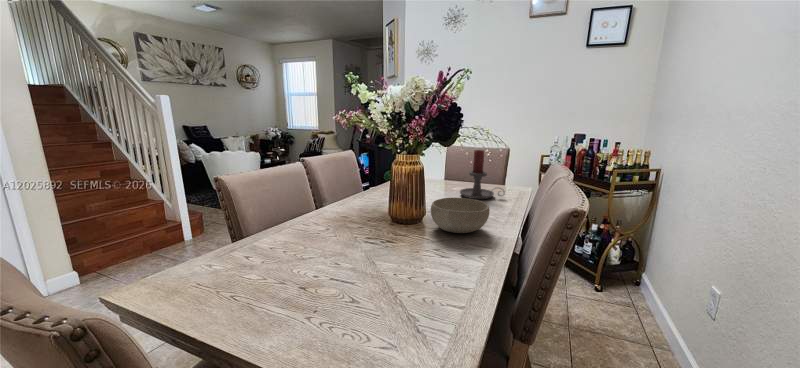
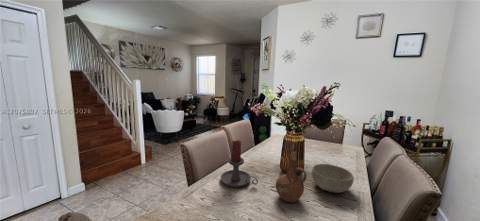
candle holder: present [460,150,505,199] -> present [221,140,258,187]
ceramic pitcher: none [369,169,413,247] -> present [276,151,306,202]

